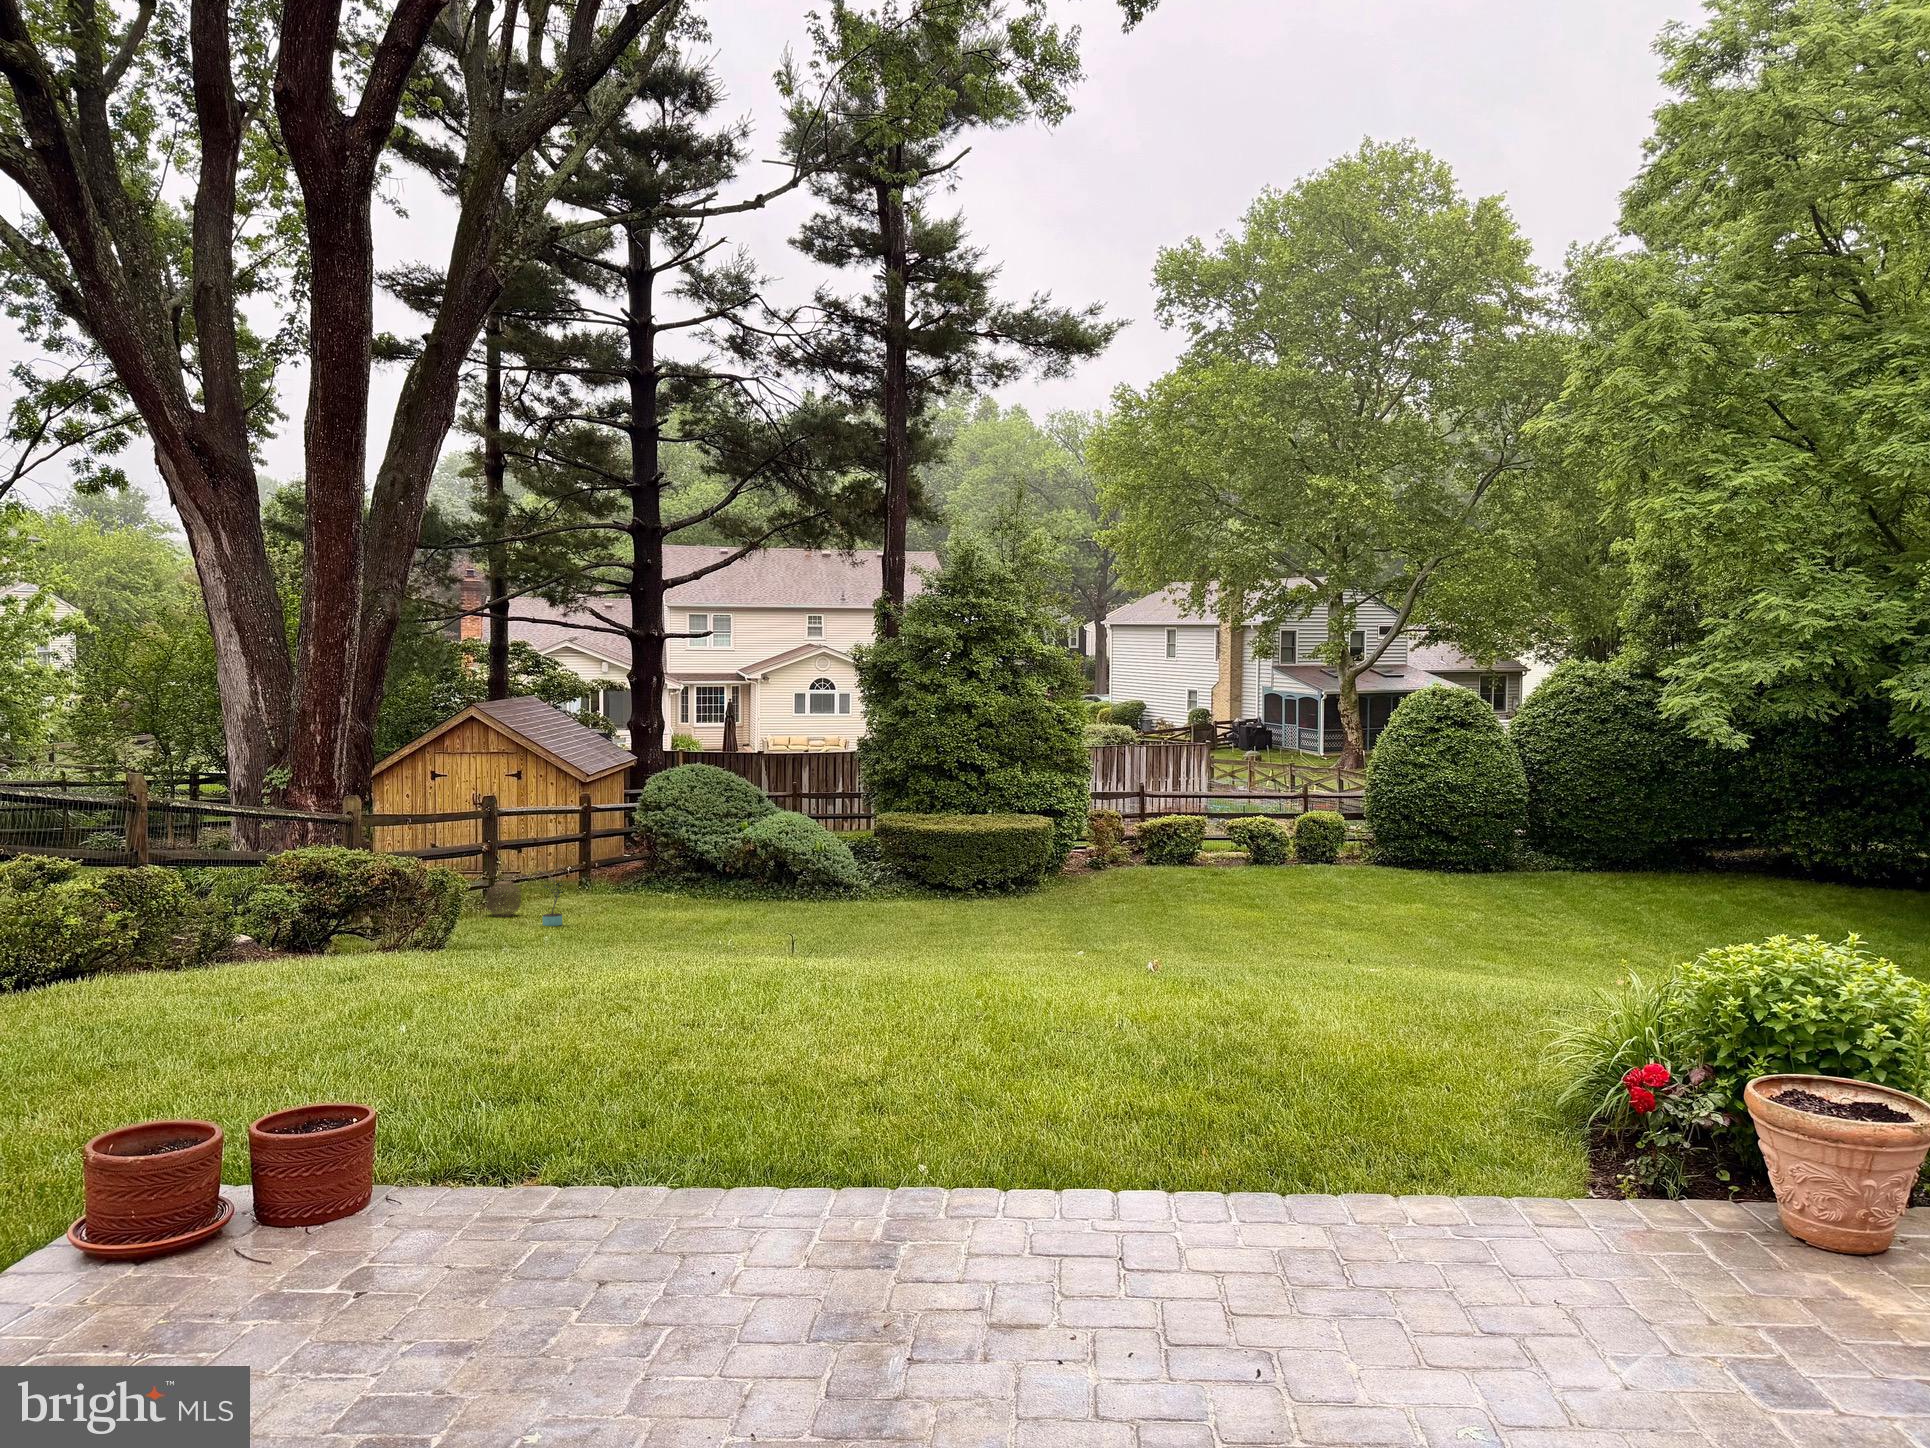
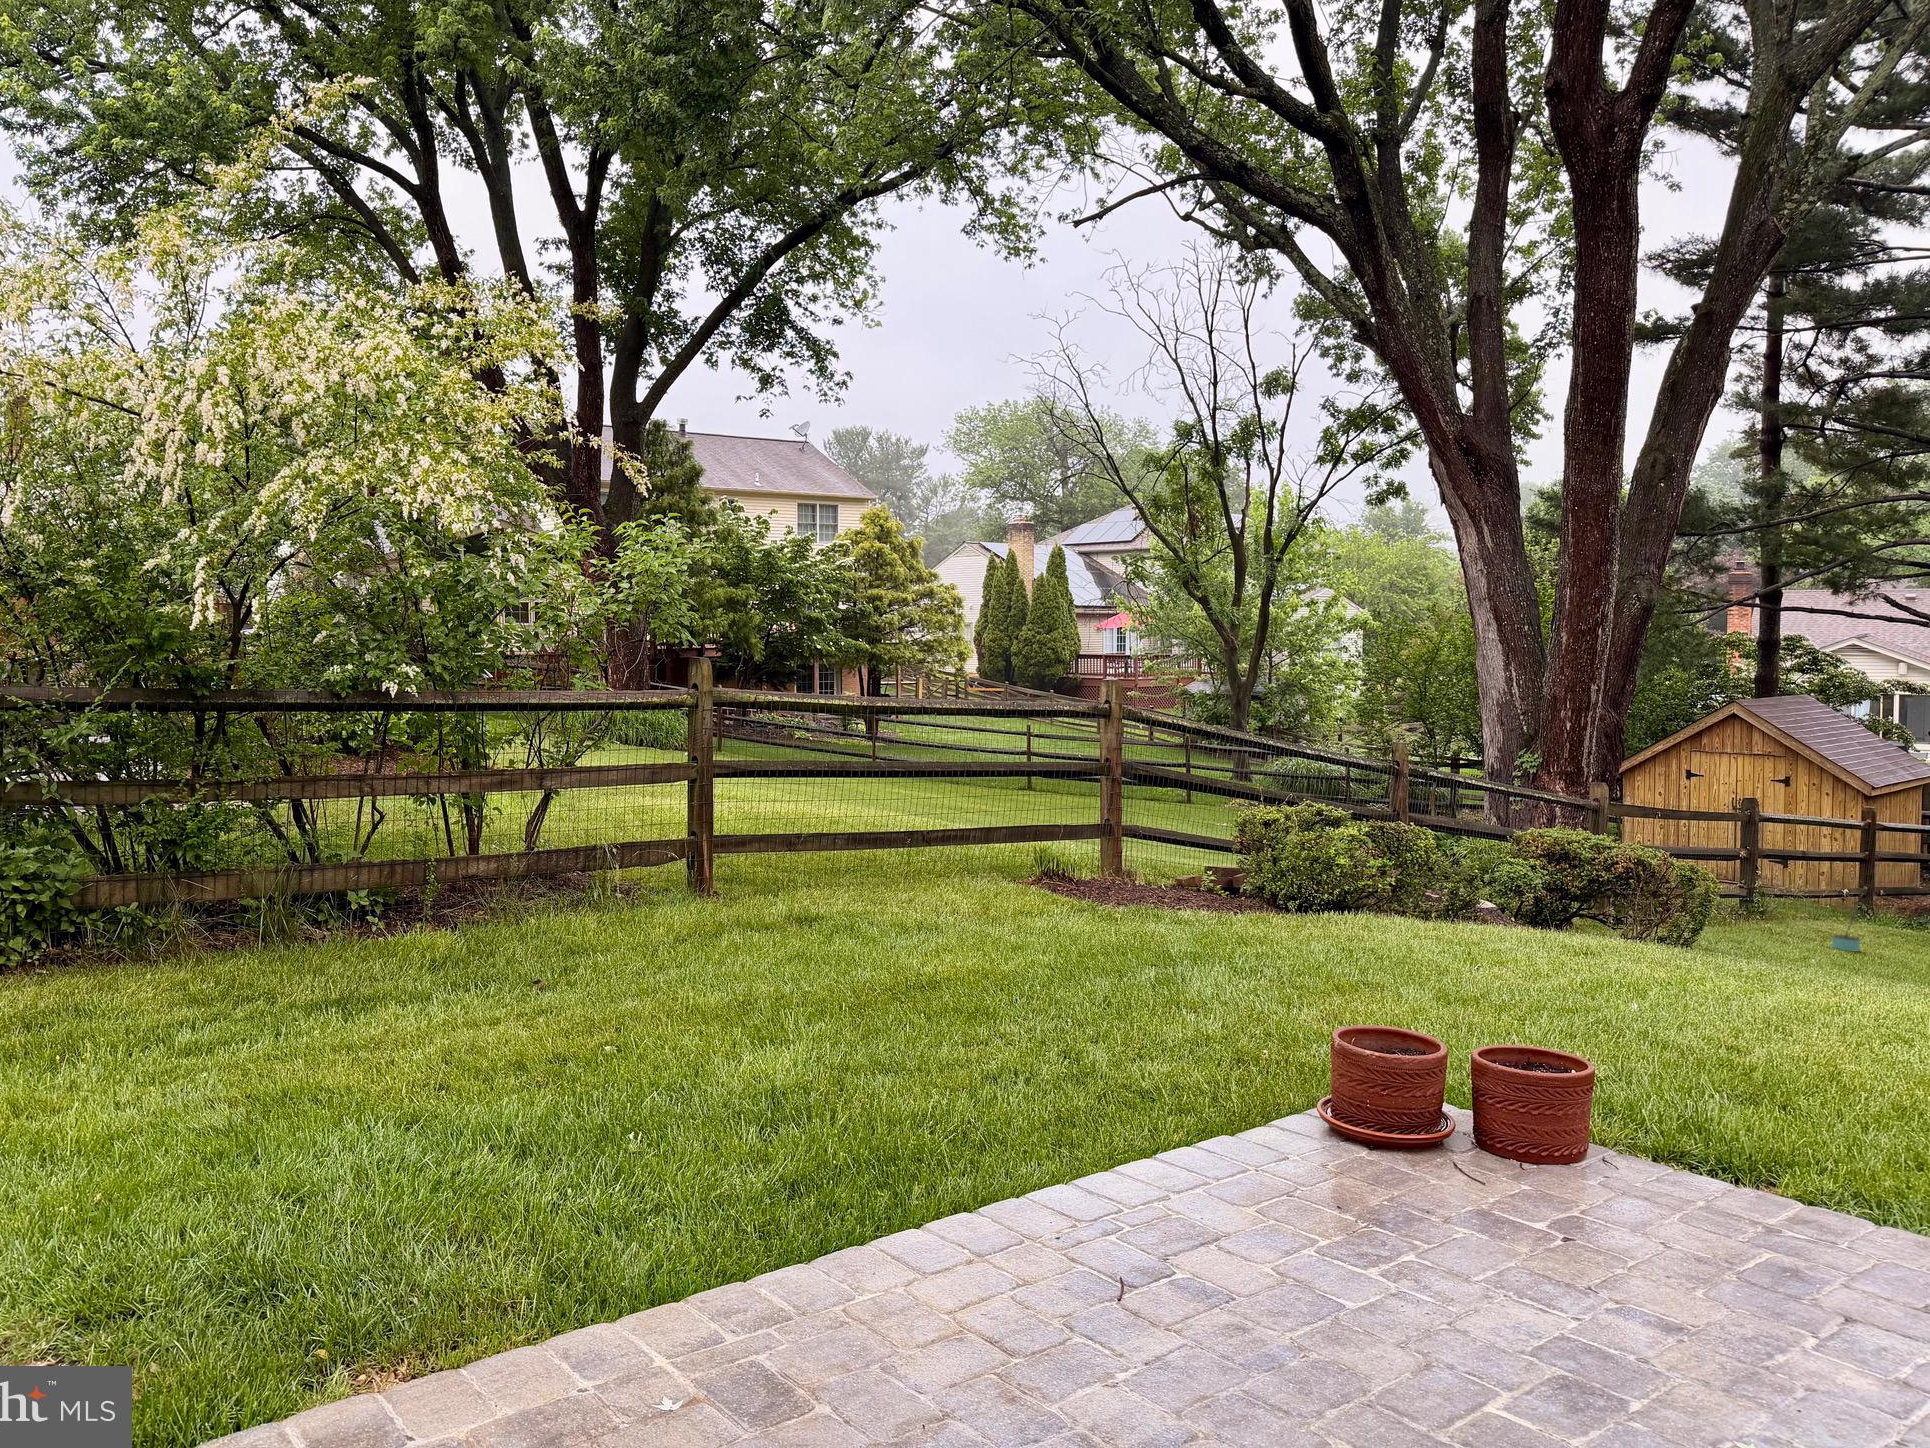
woven basket: present [487,881,521,916] -> none [1756,888,1801,929]

